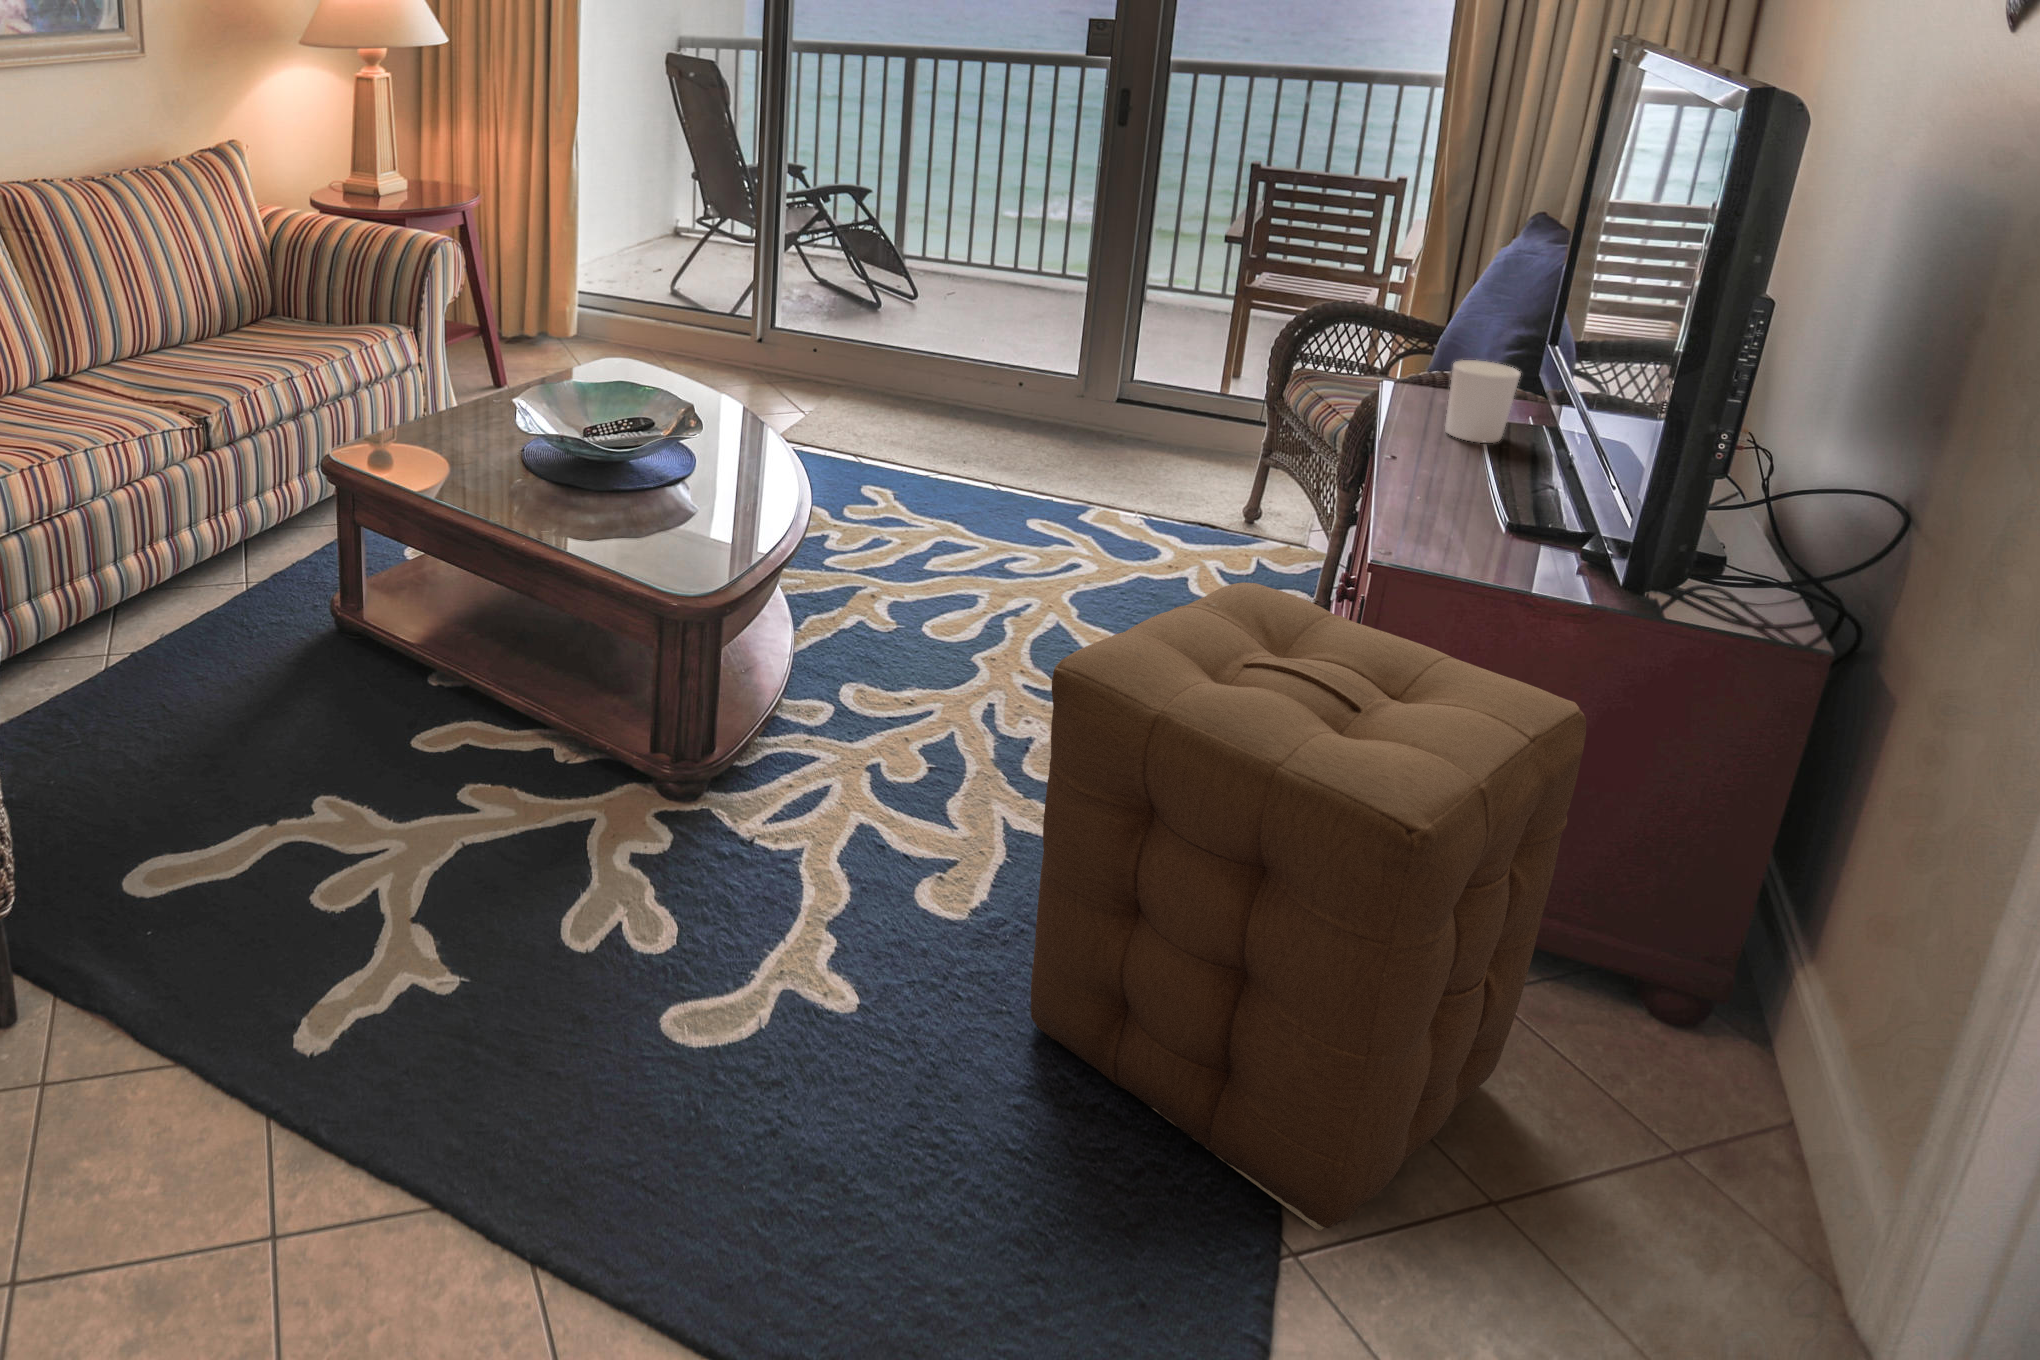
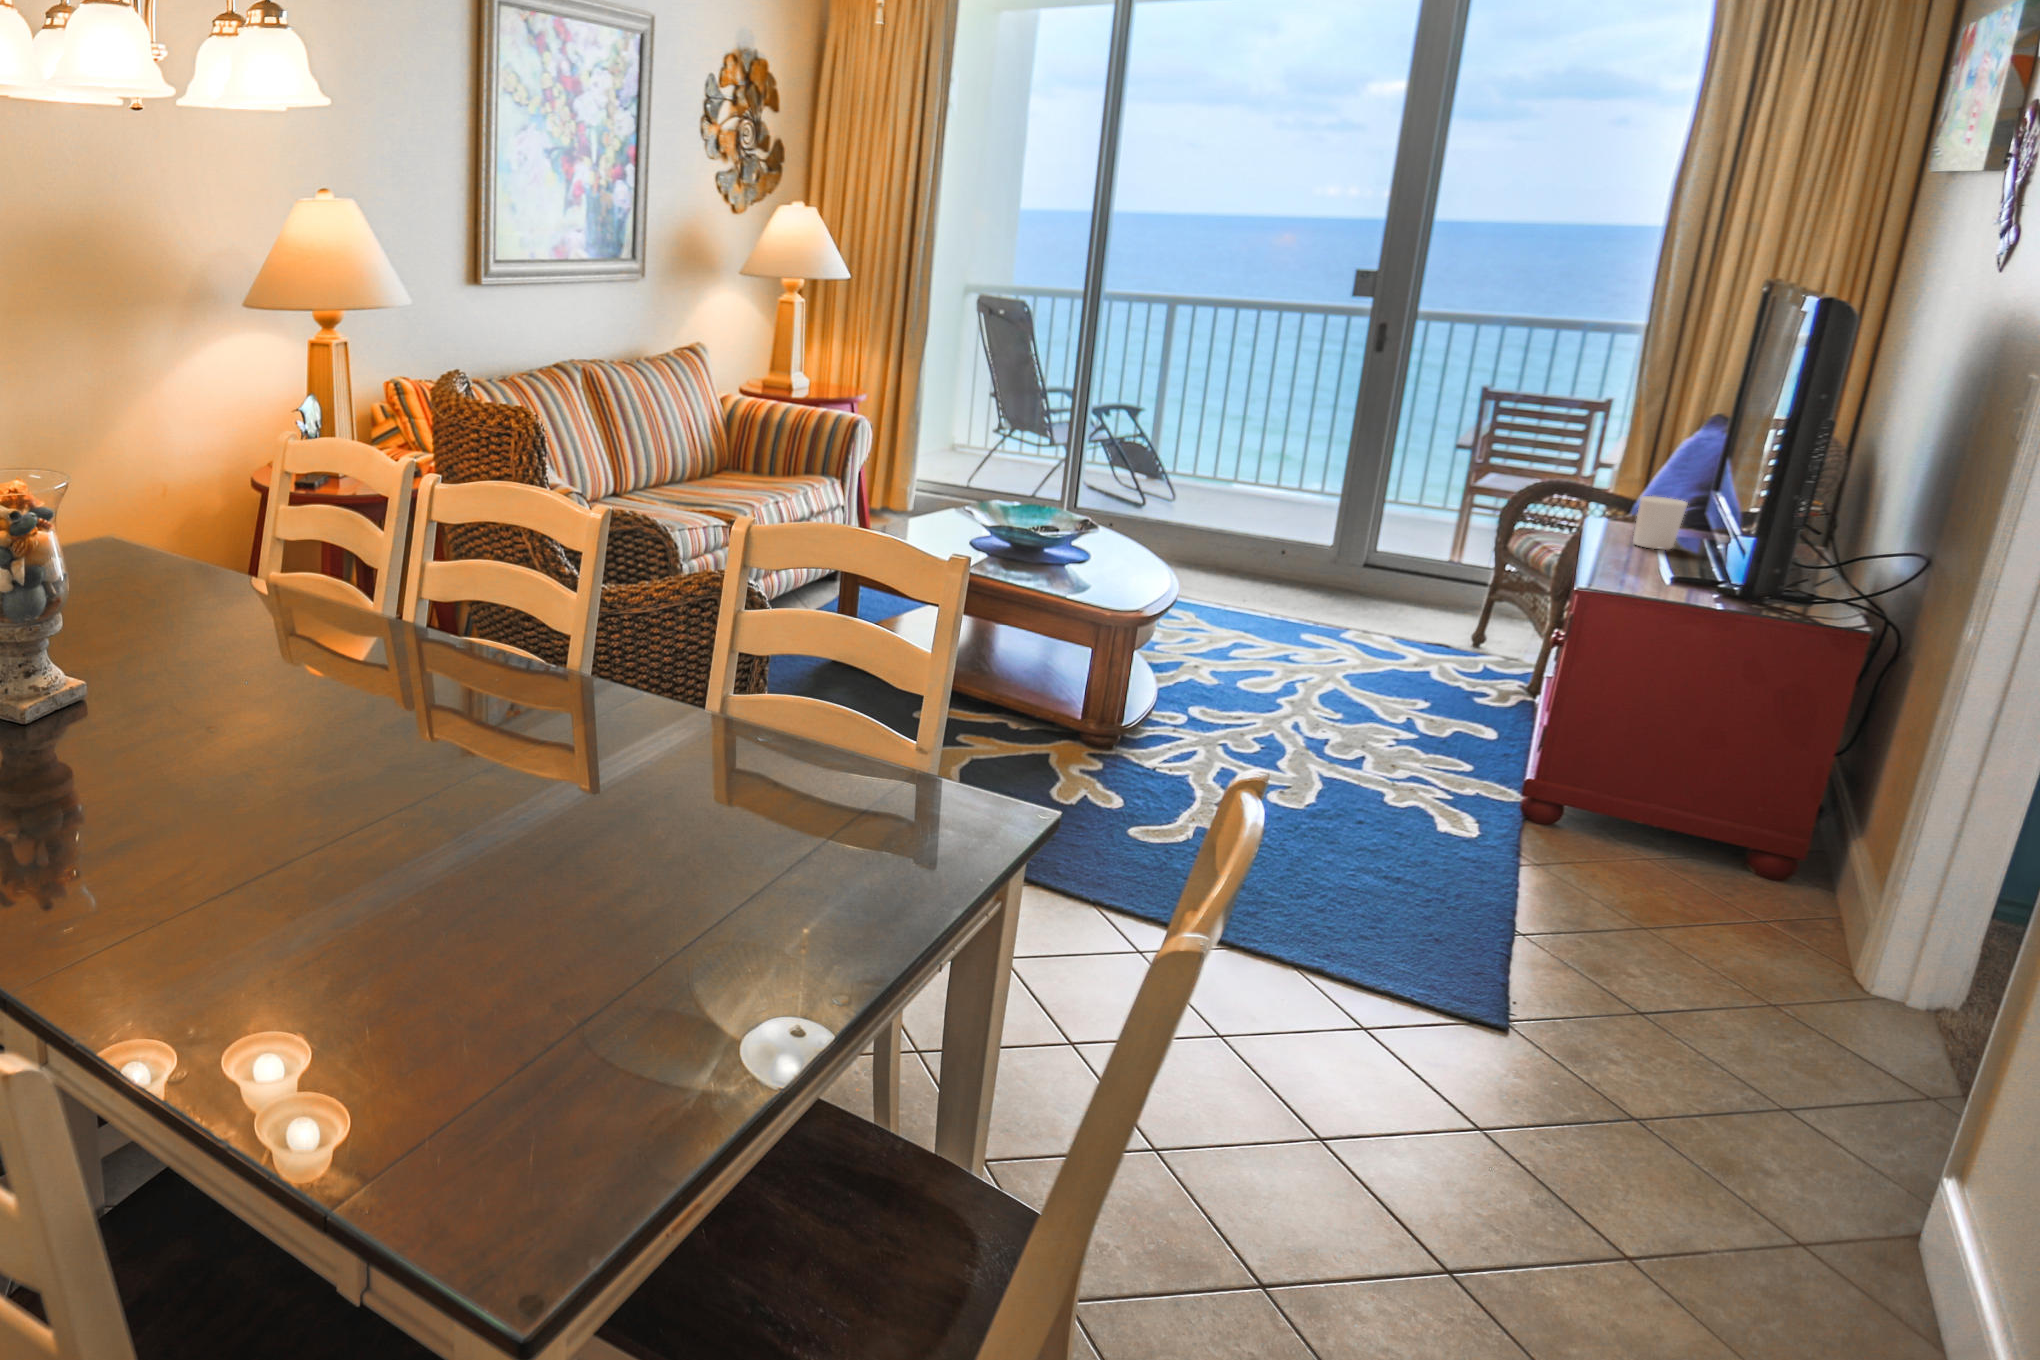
ottoman: present [1031,582,1586,1230] -> none [1355,597,1706,919]

